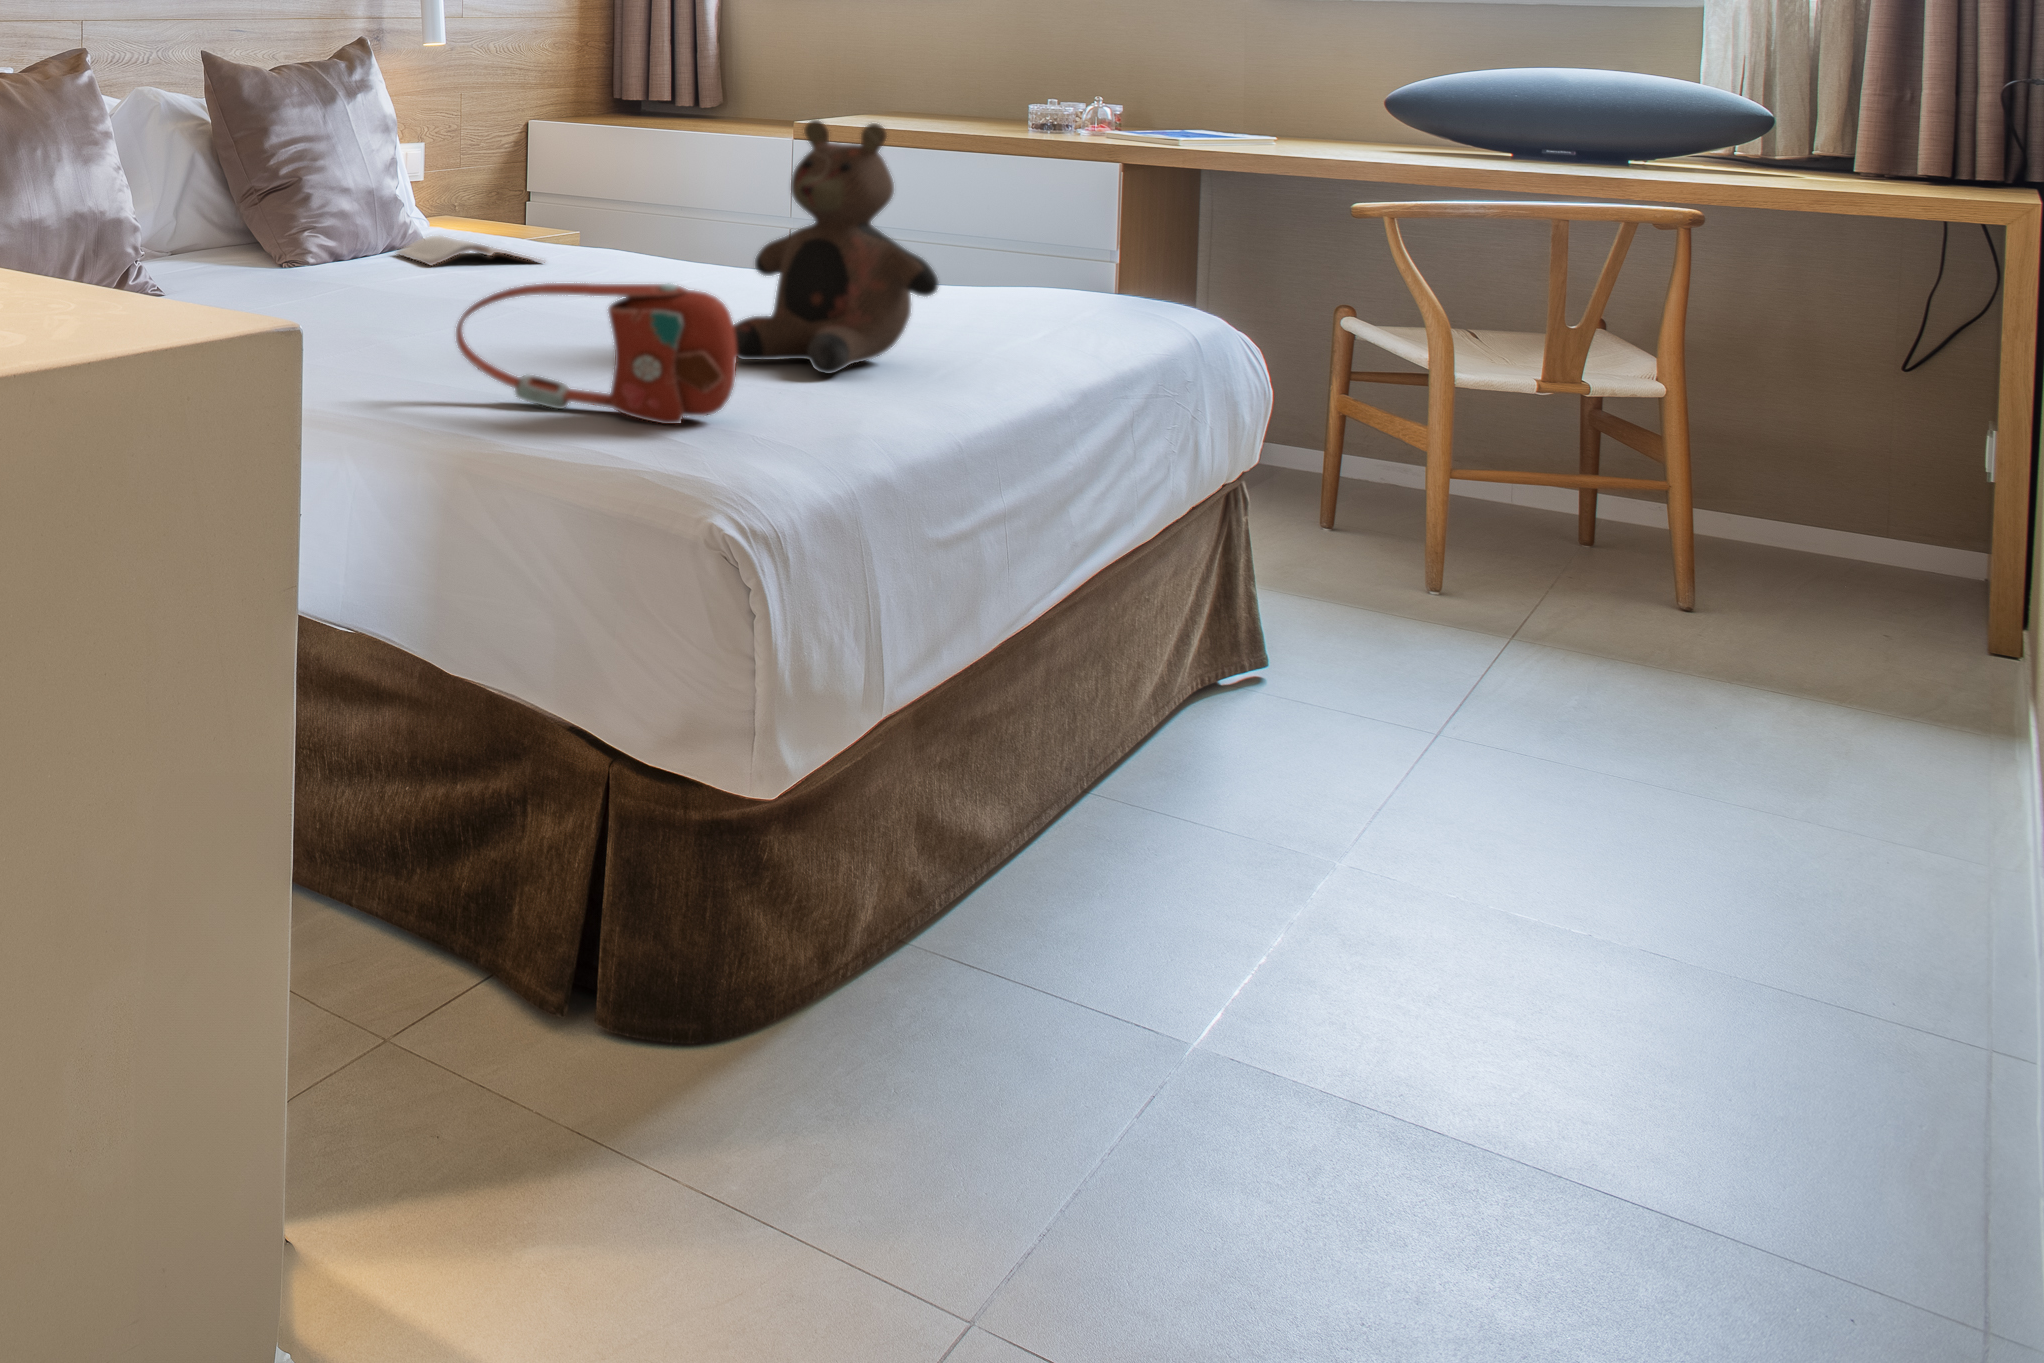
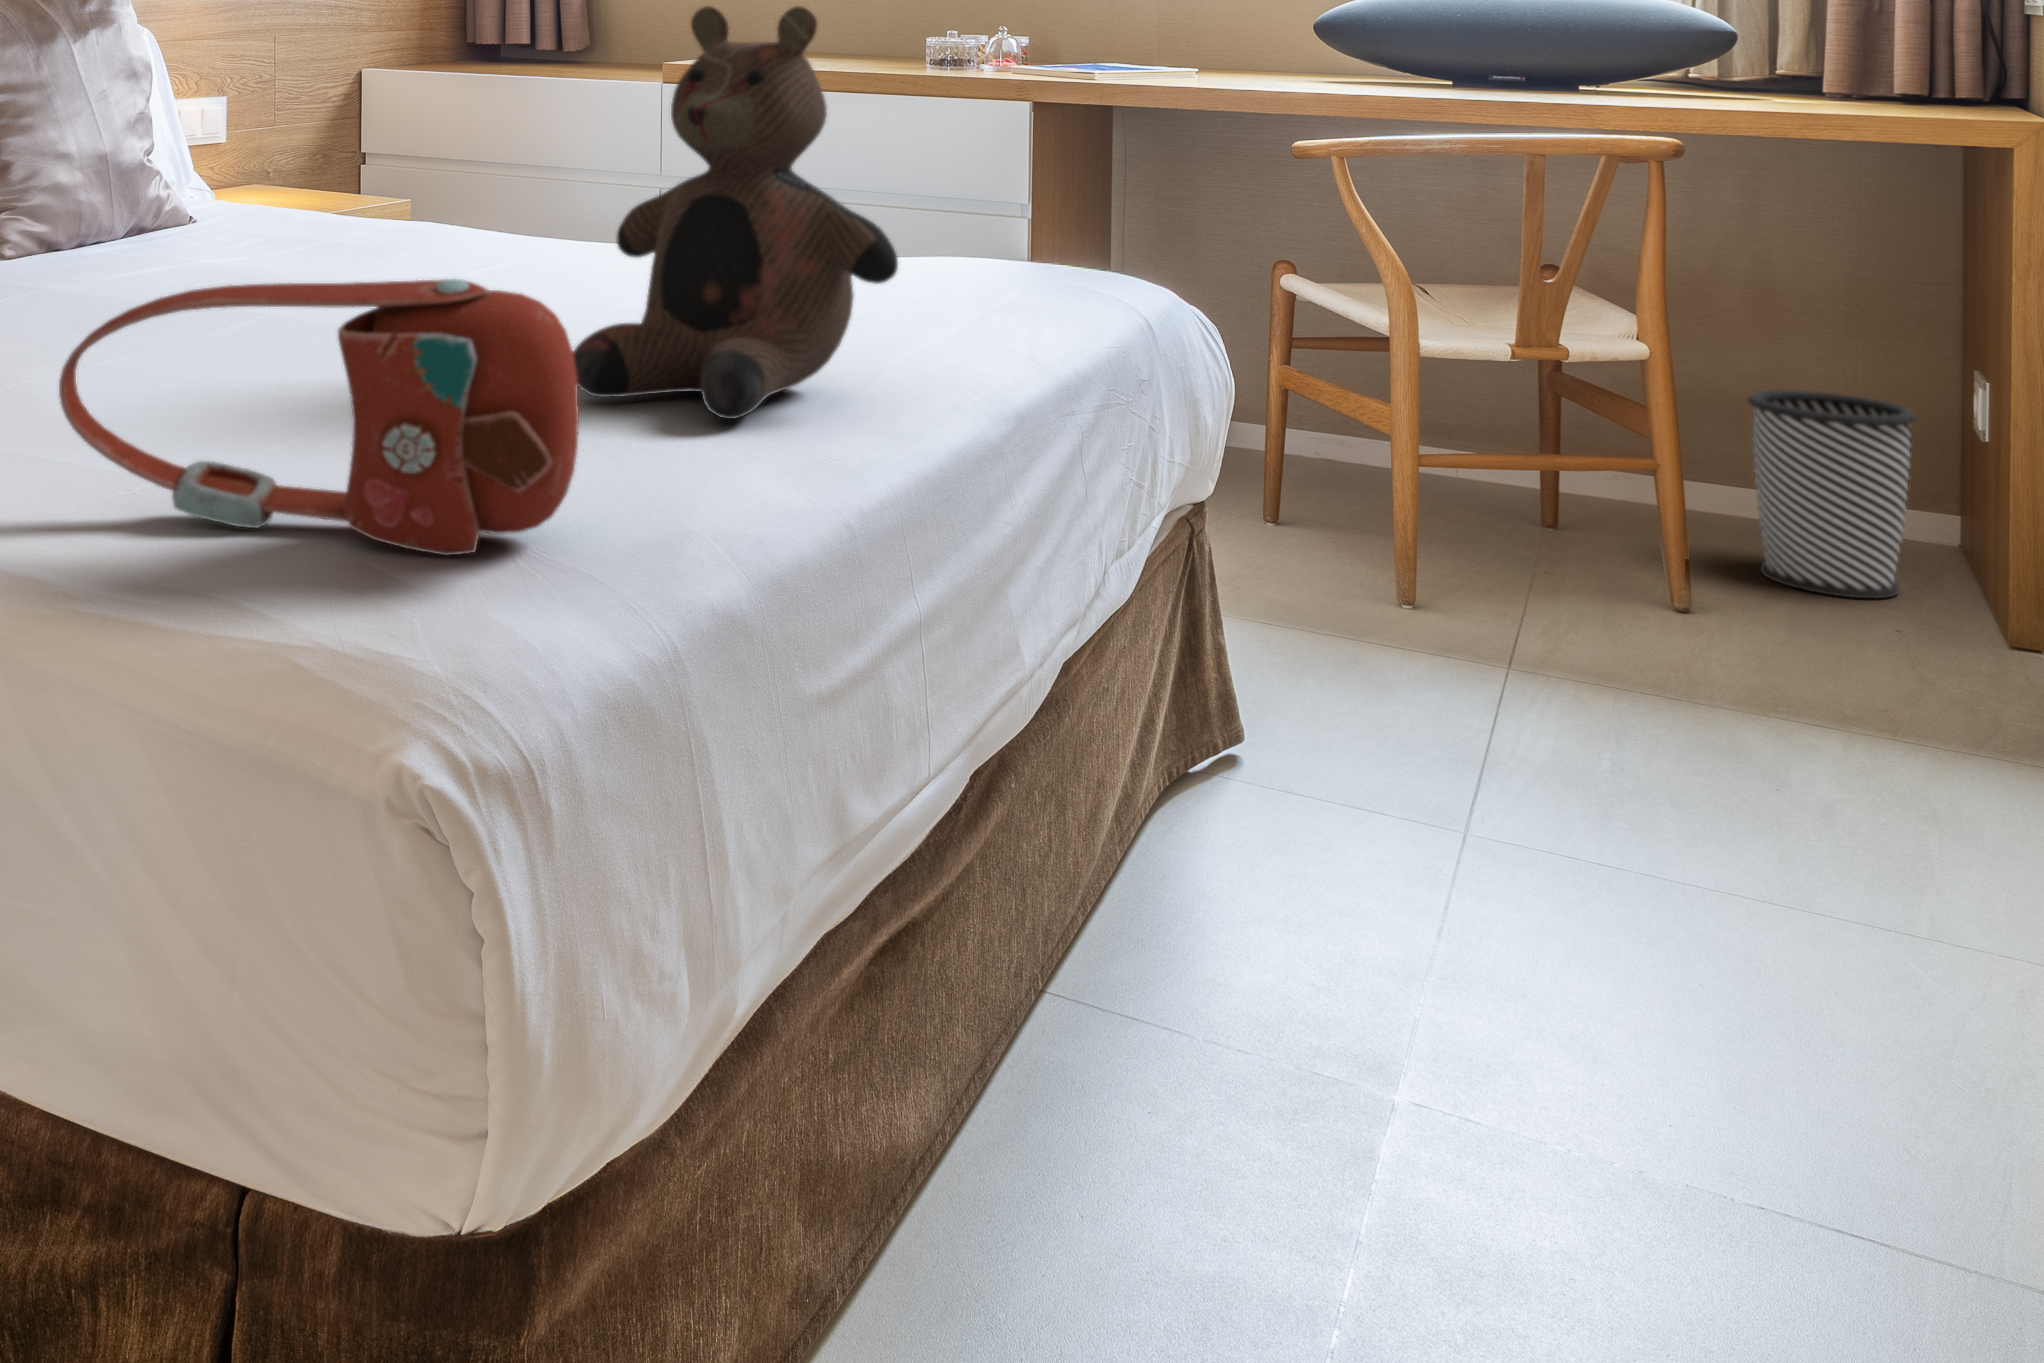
magazine: present [397,235,545,265] -> none [138,214,344,257]
wastebasket: none [1795,425,1957,607] -> present [1748,390,1917,598]

